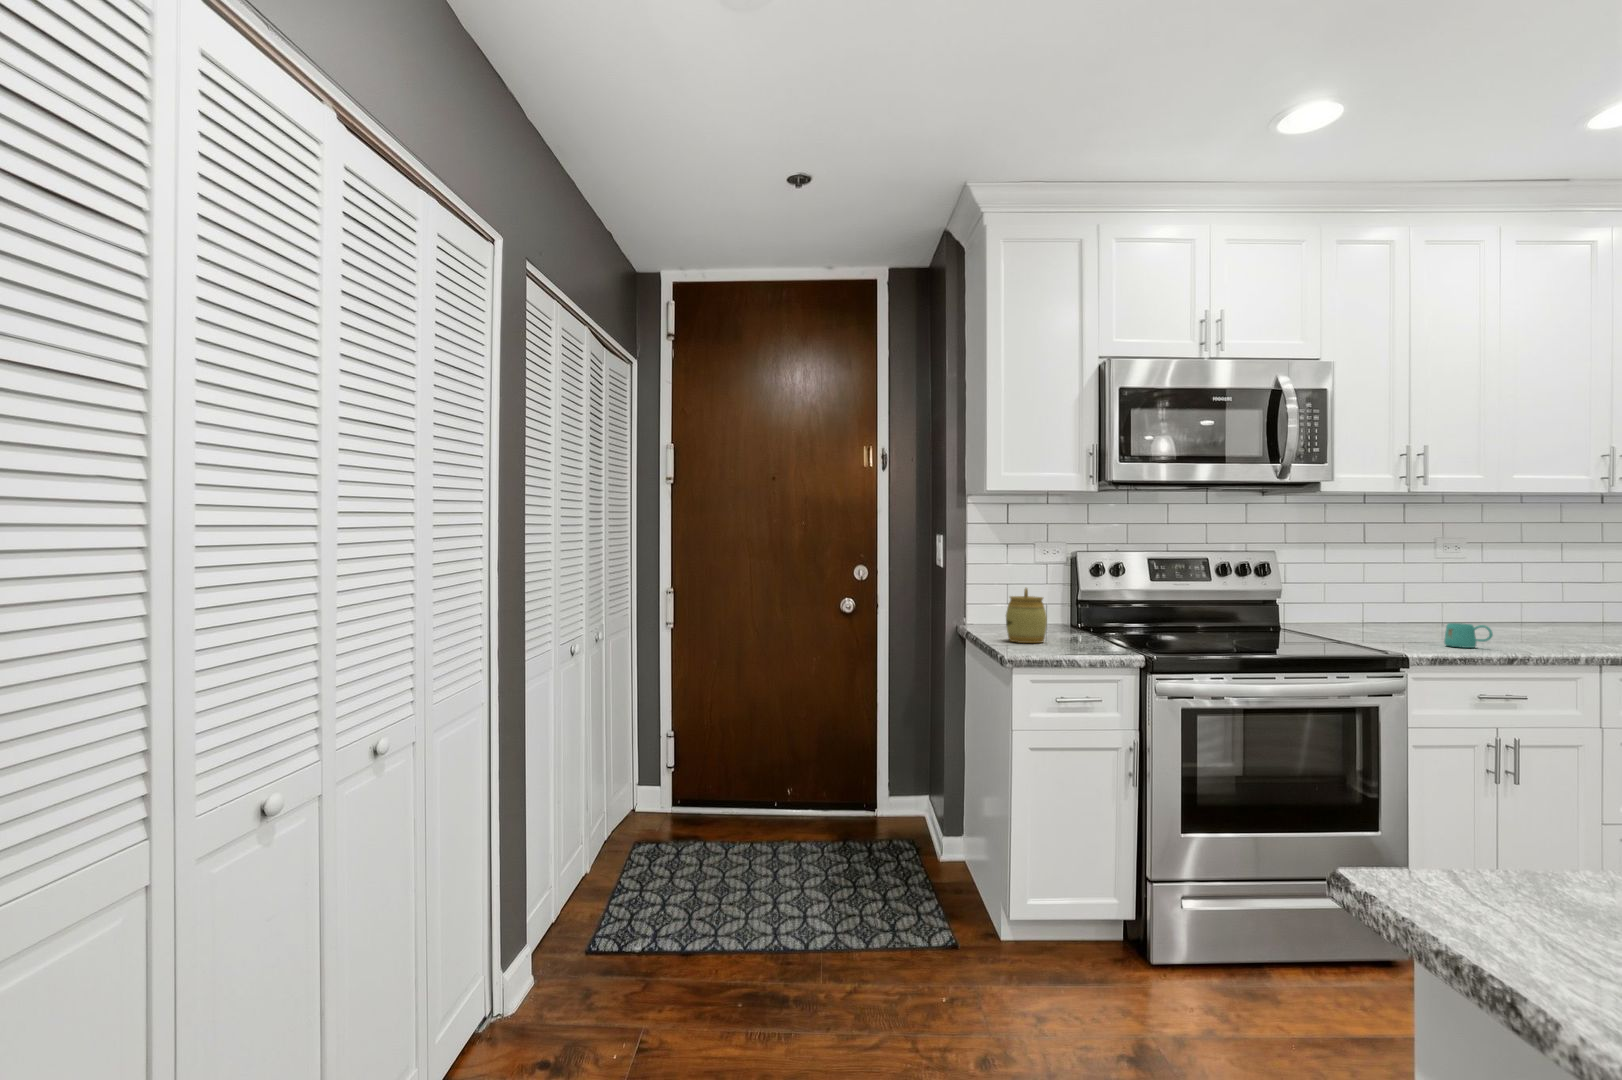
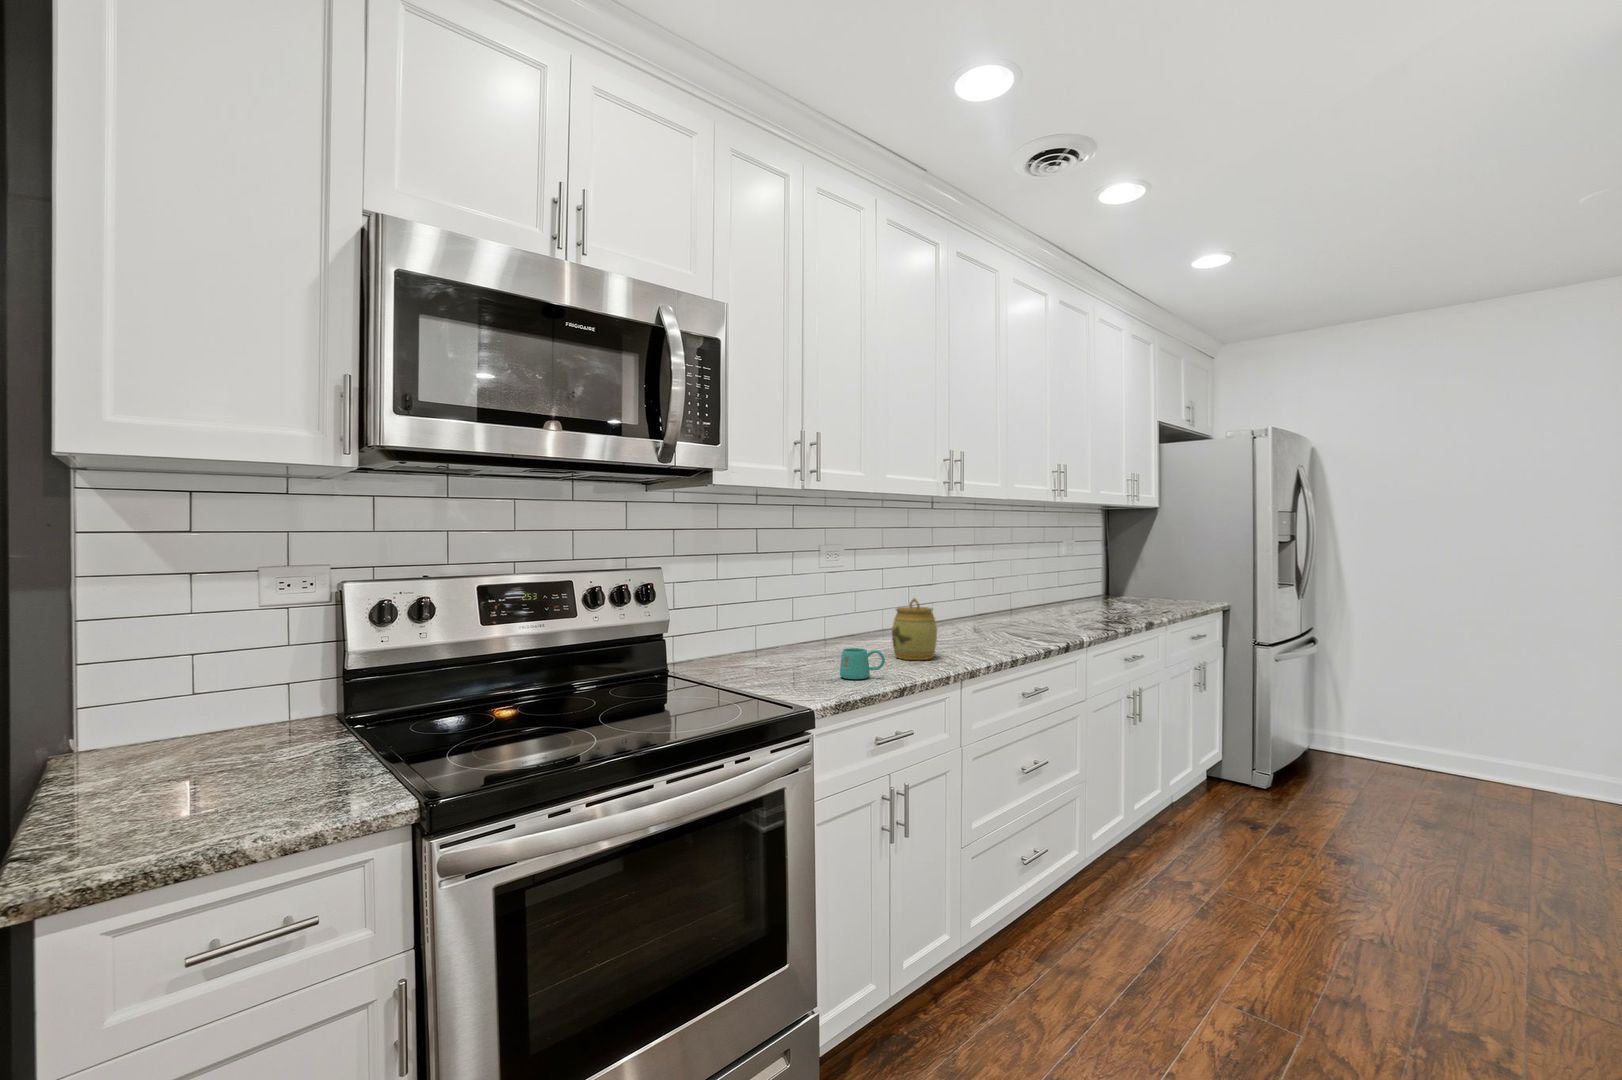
jar: present [1006,588,1047,643] -> present [892,598,937,660]

